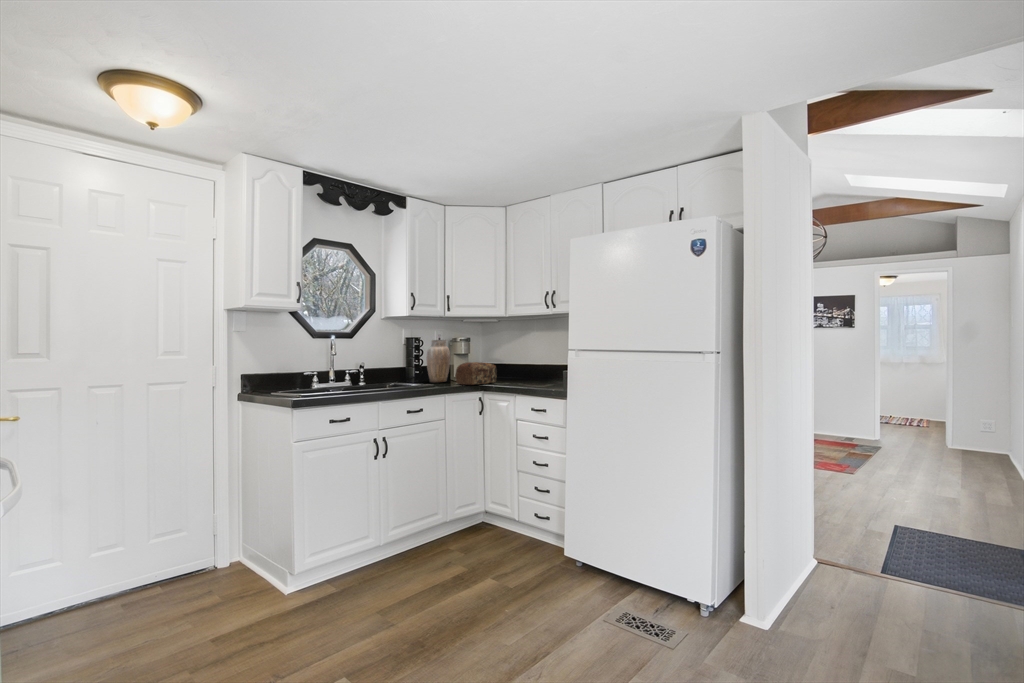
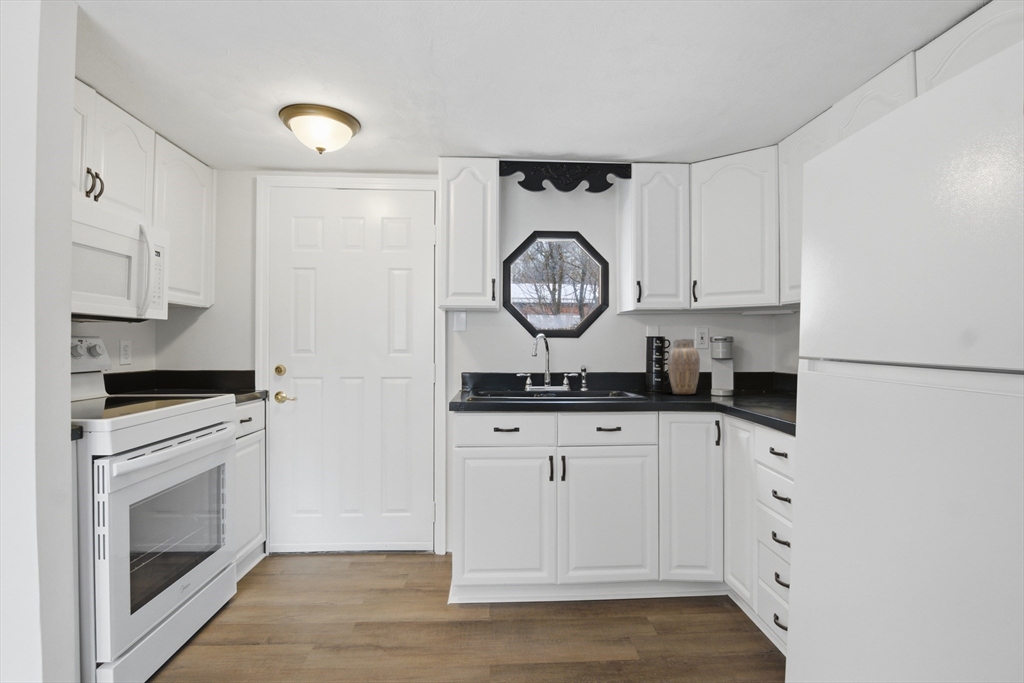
bread loaf: present [455,362,497,385] -> none [690,370,759,402]

